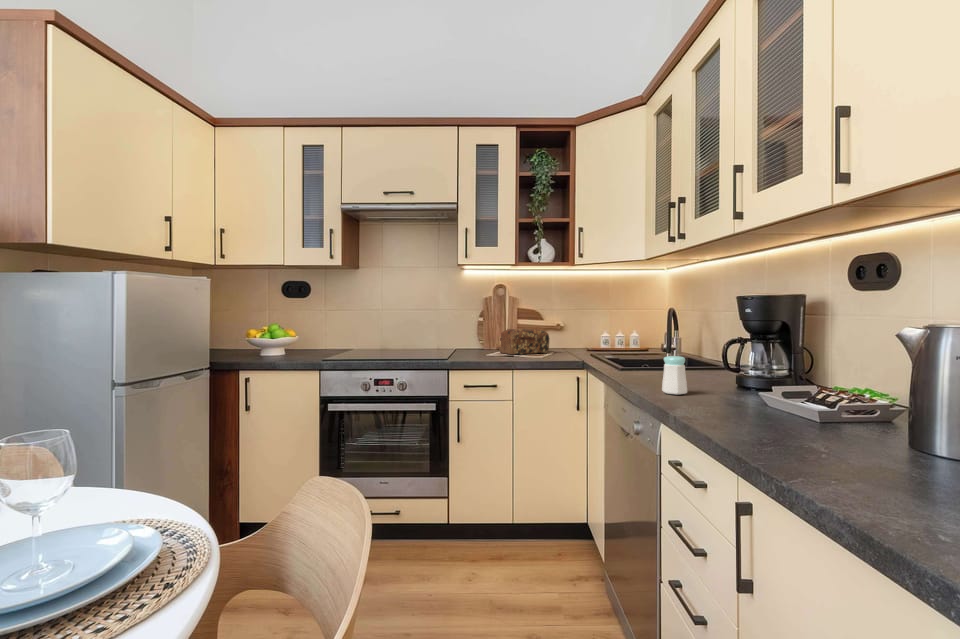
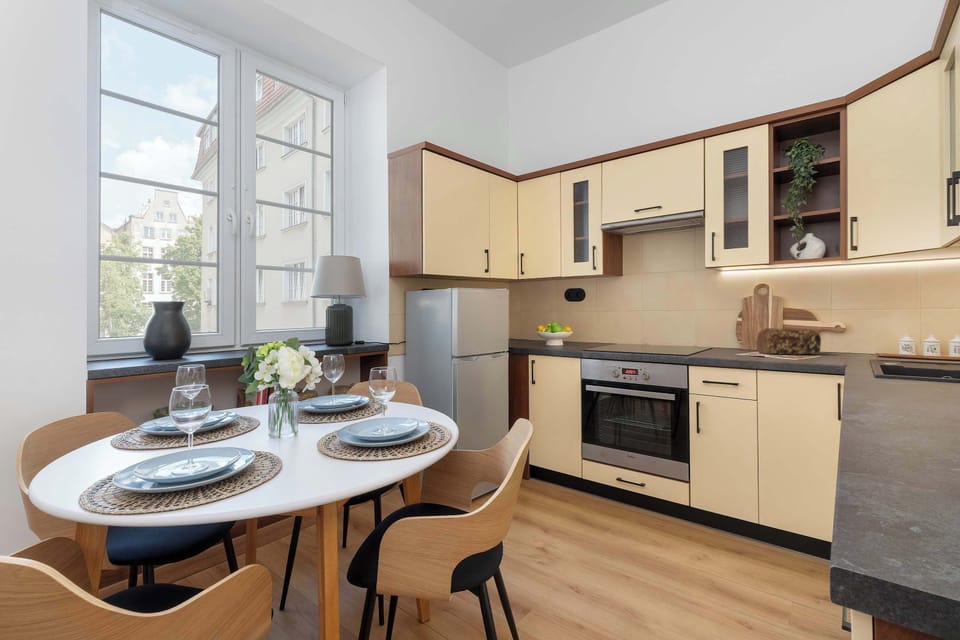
salt shaker: present [662,356,687,394] -> none [879,356,912,398]

